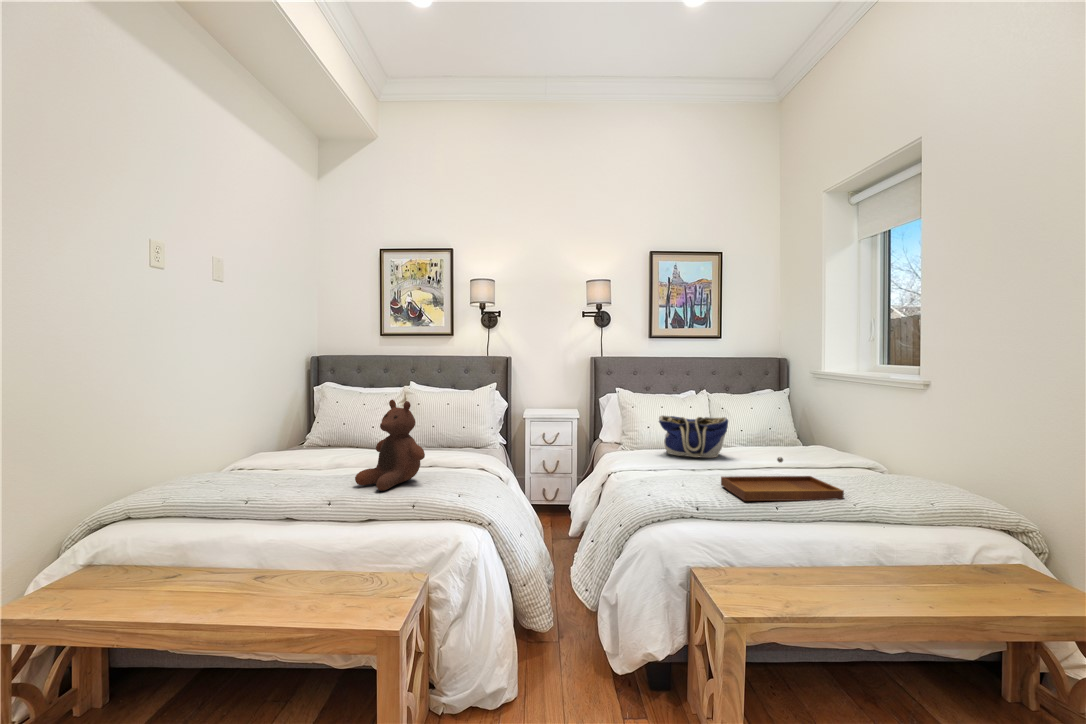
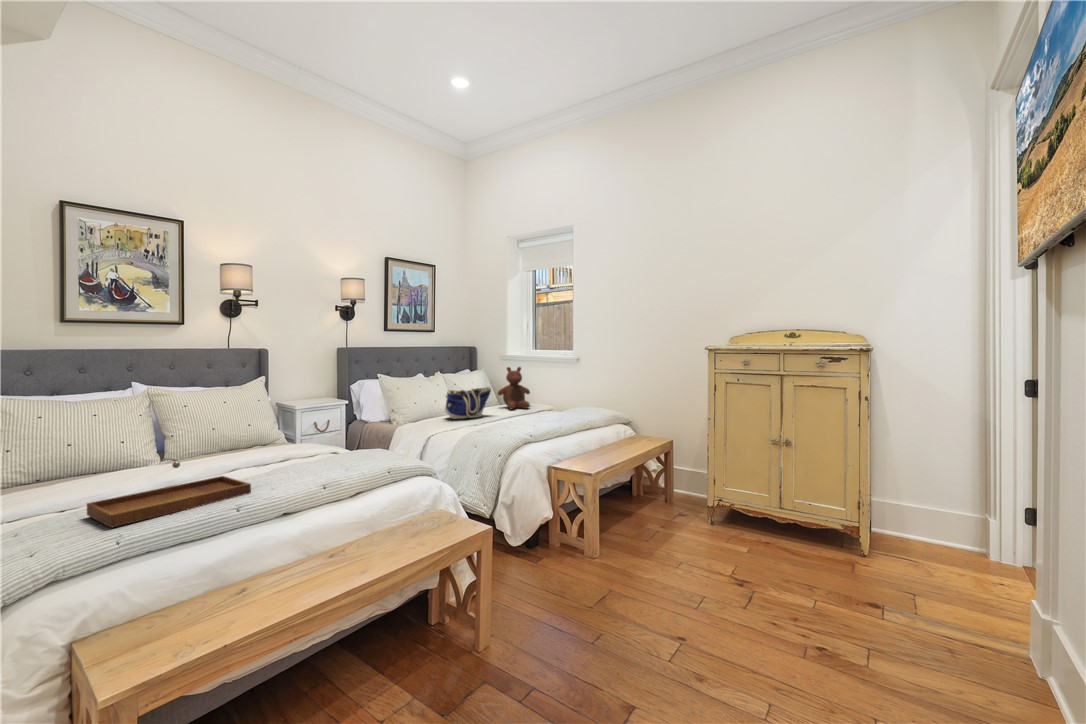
stuffed bear: present [355,400,425,491] -> present [498,367,530,409]
tray: present [721,457,844,501] -> present [87,462,251,528]

